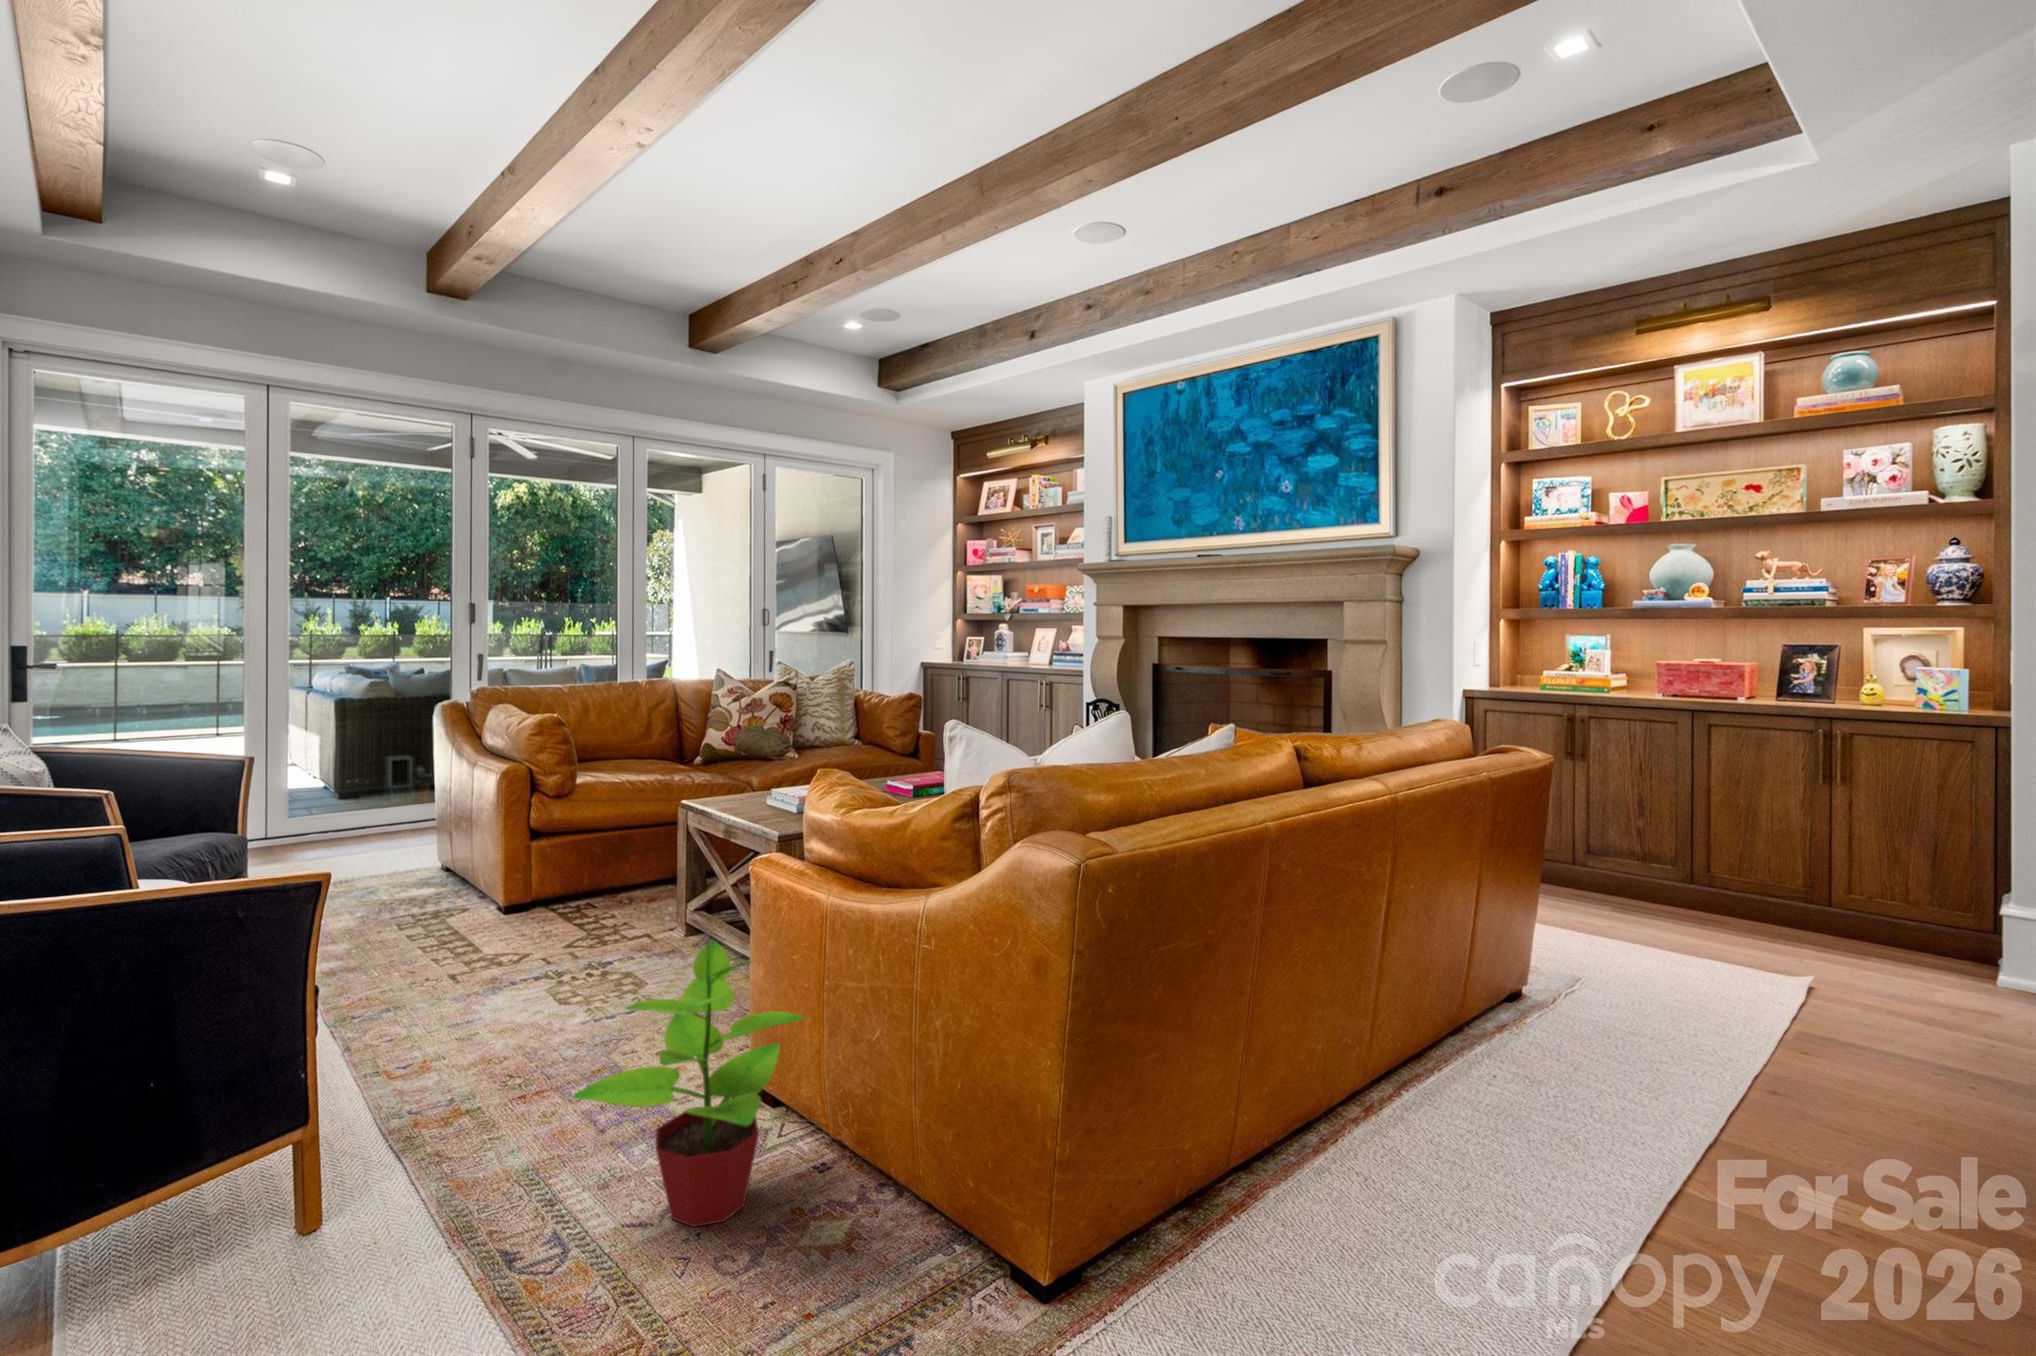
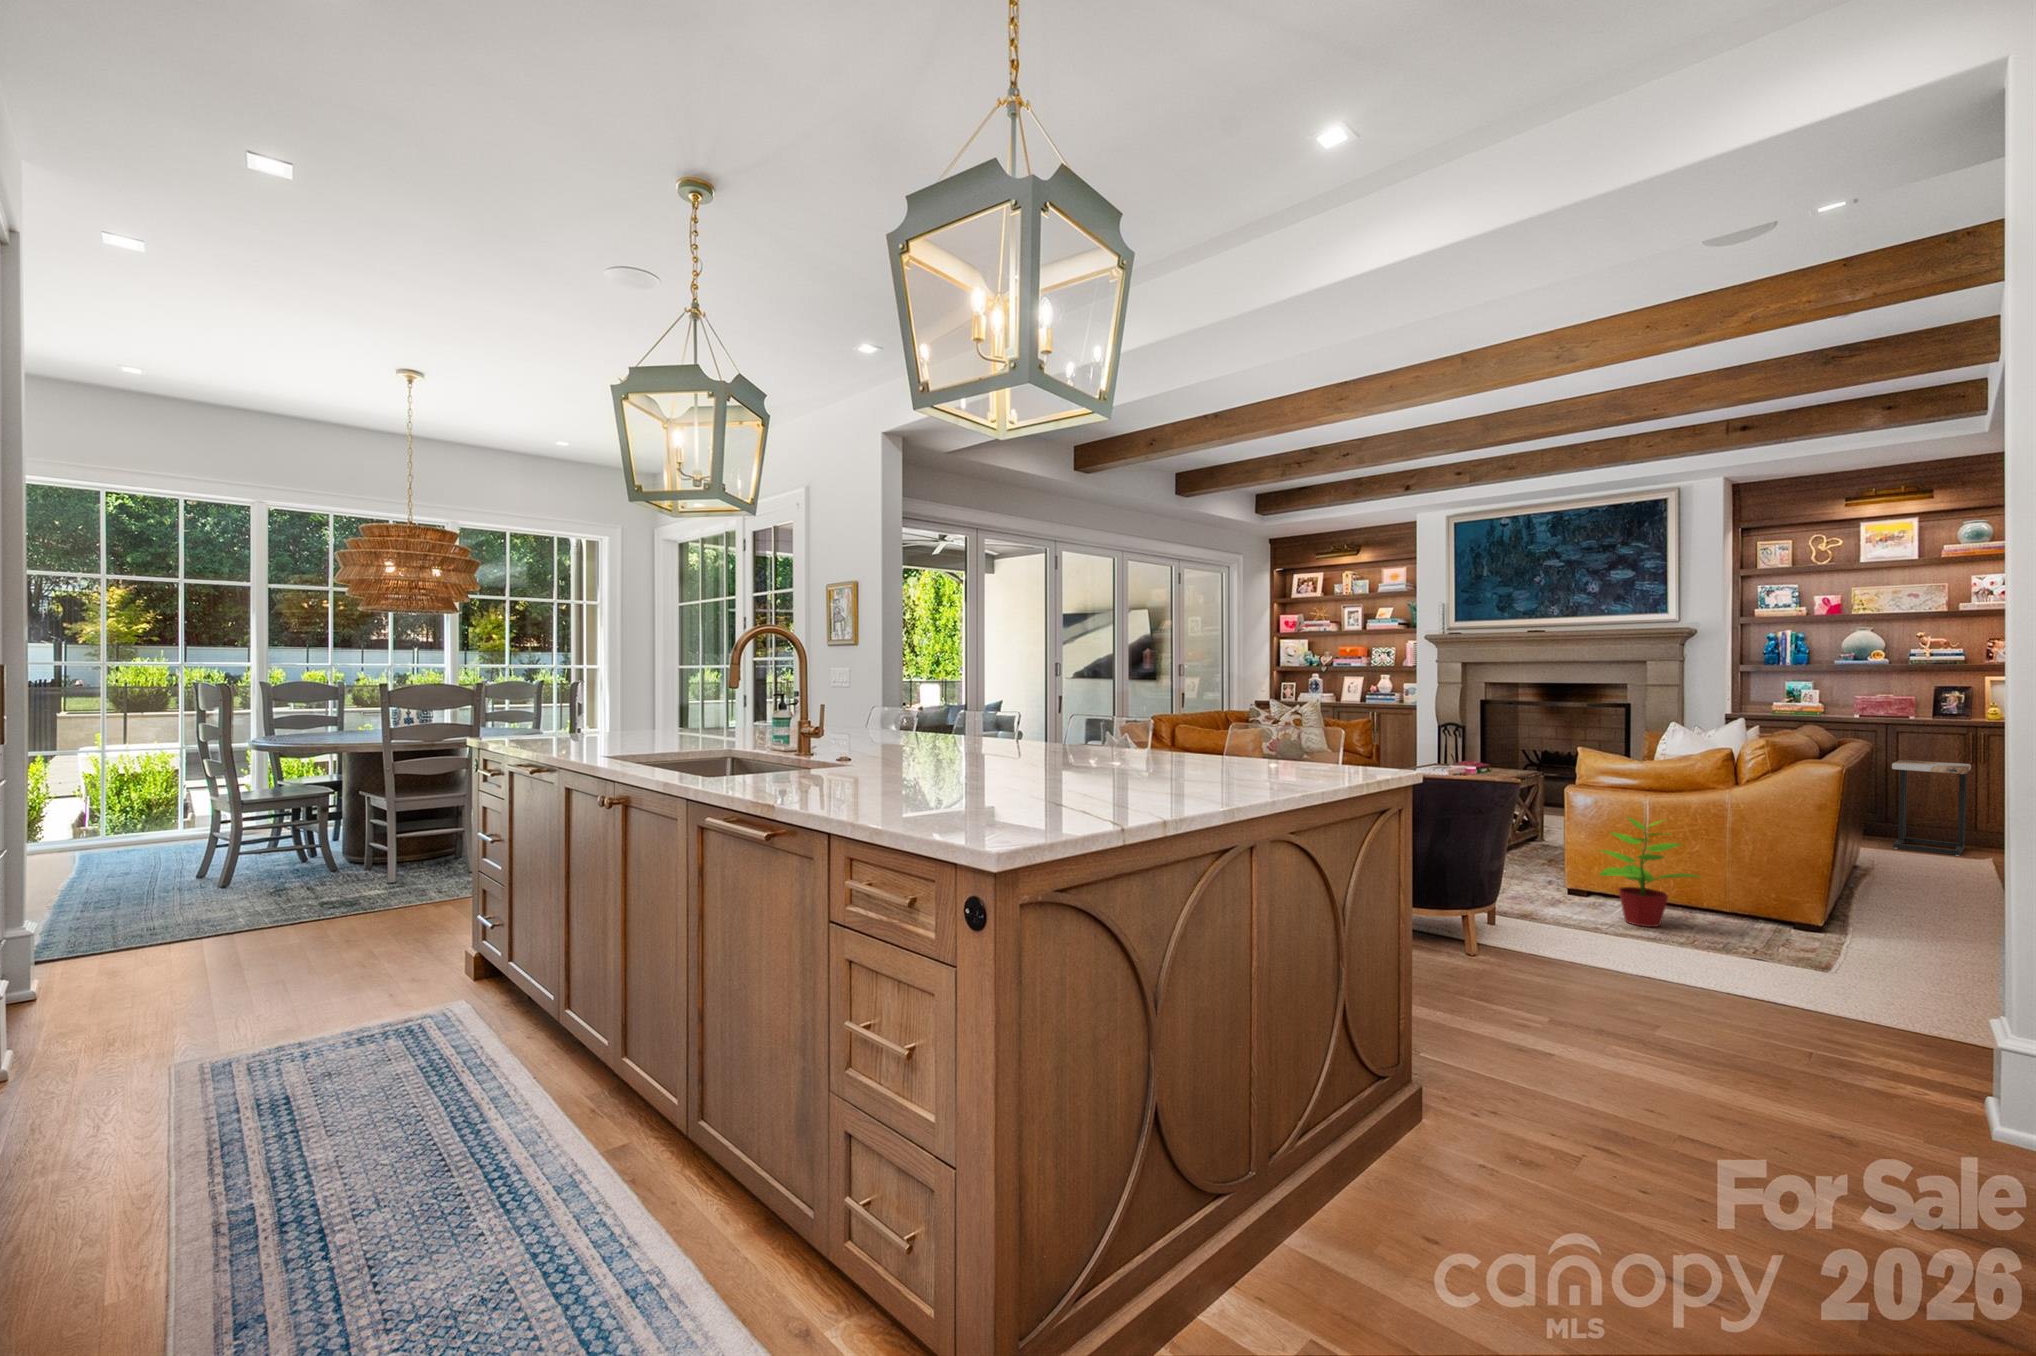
side table: none [1664,774,1812,957] -> present [1892,760,1971,856]

